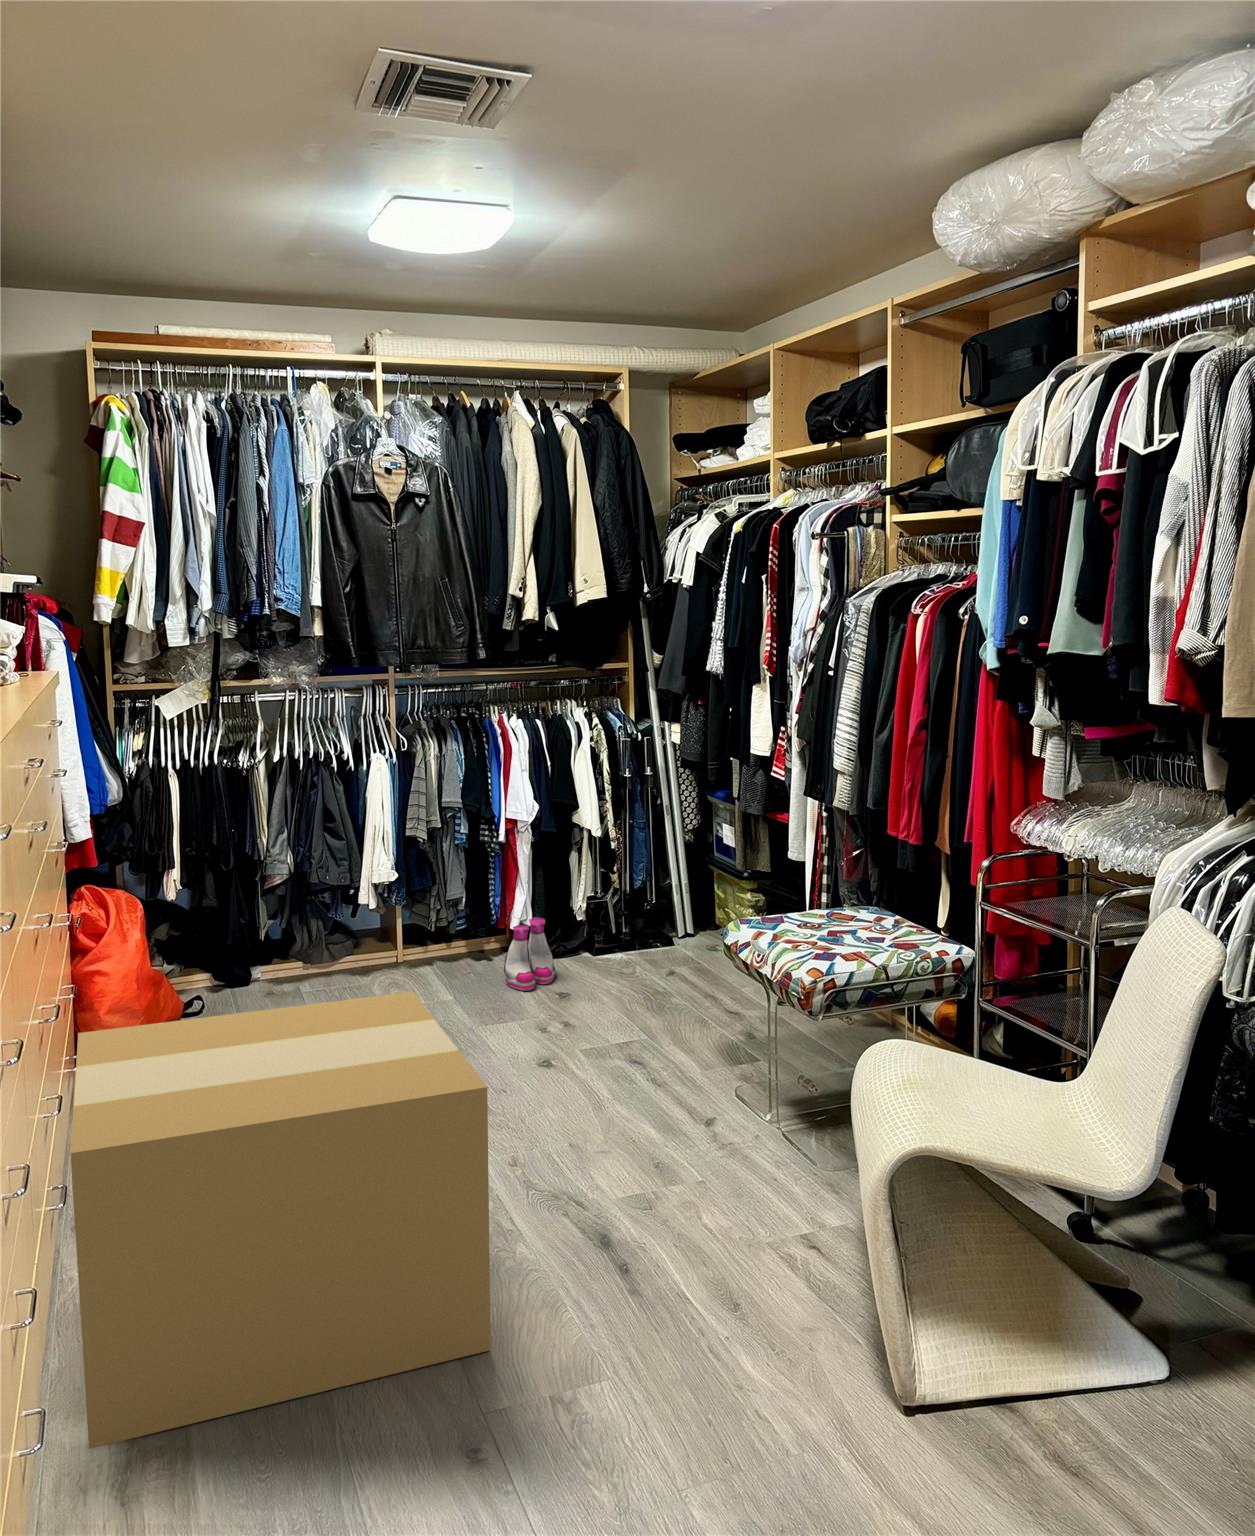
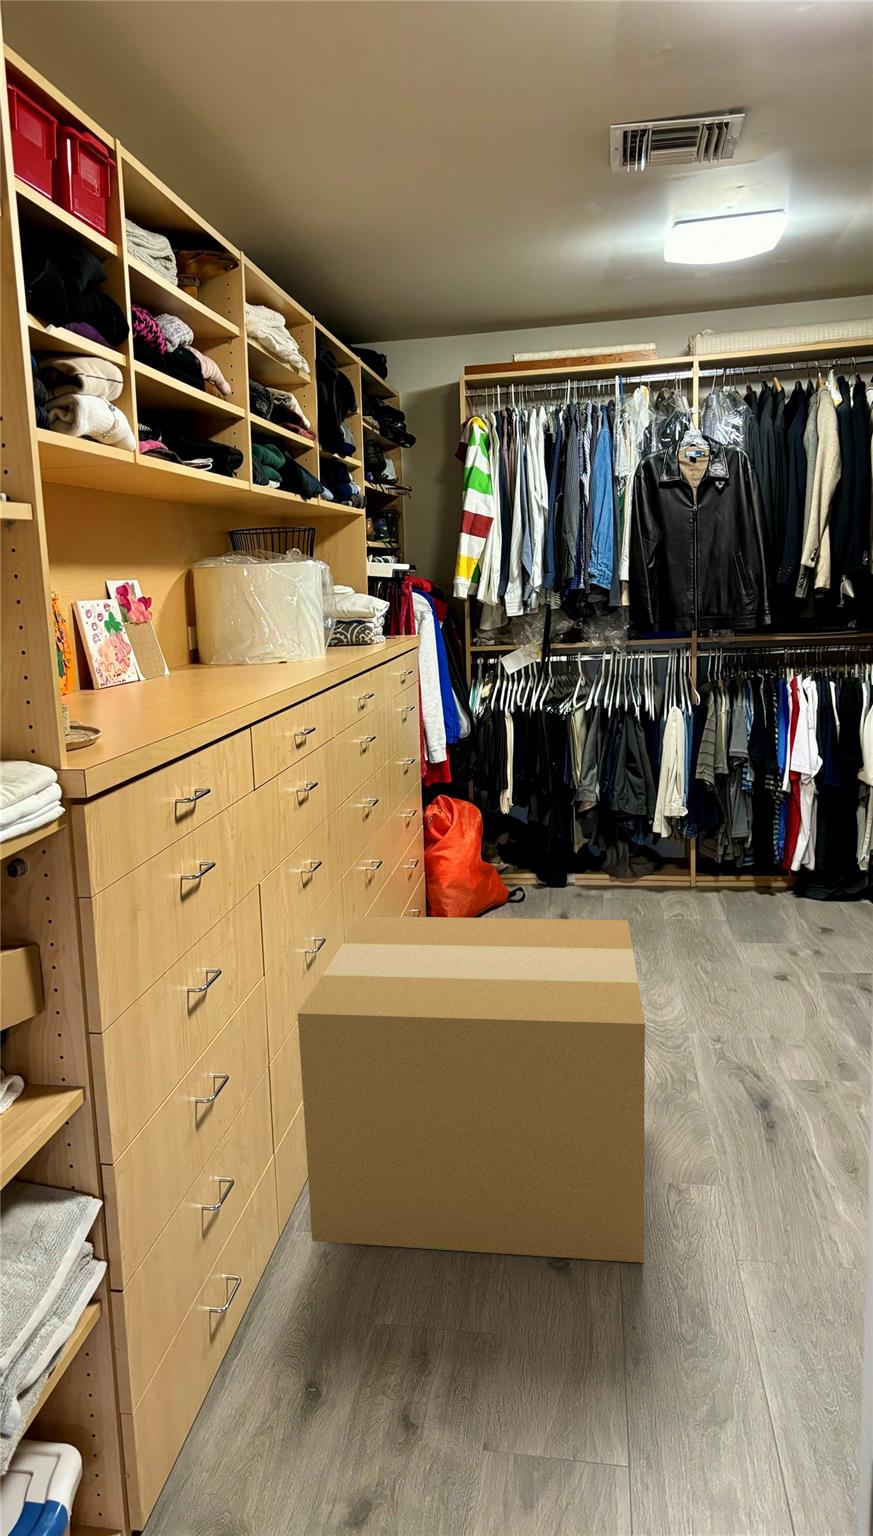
boots: present [504,917,555,990] -> none [777,861,828,928]

